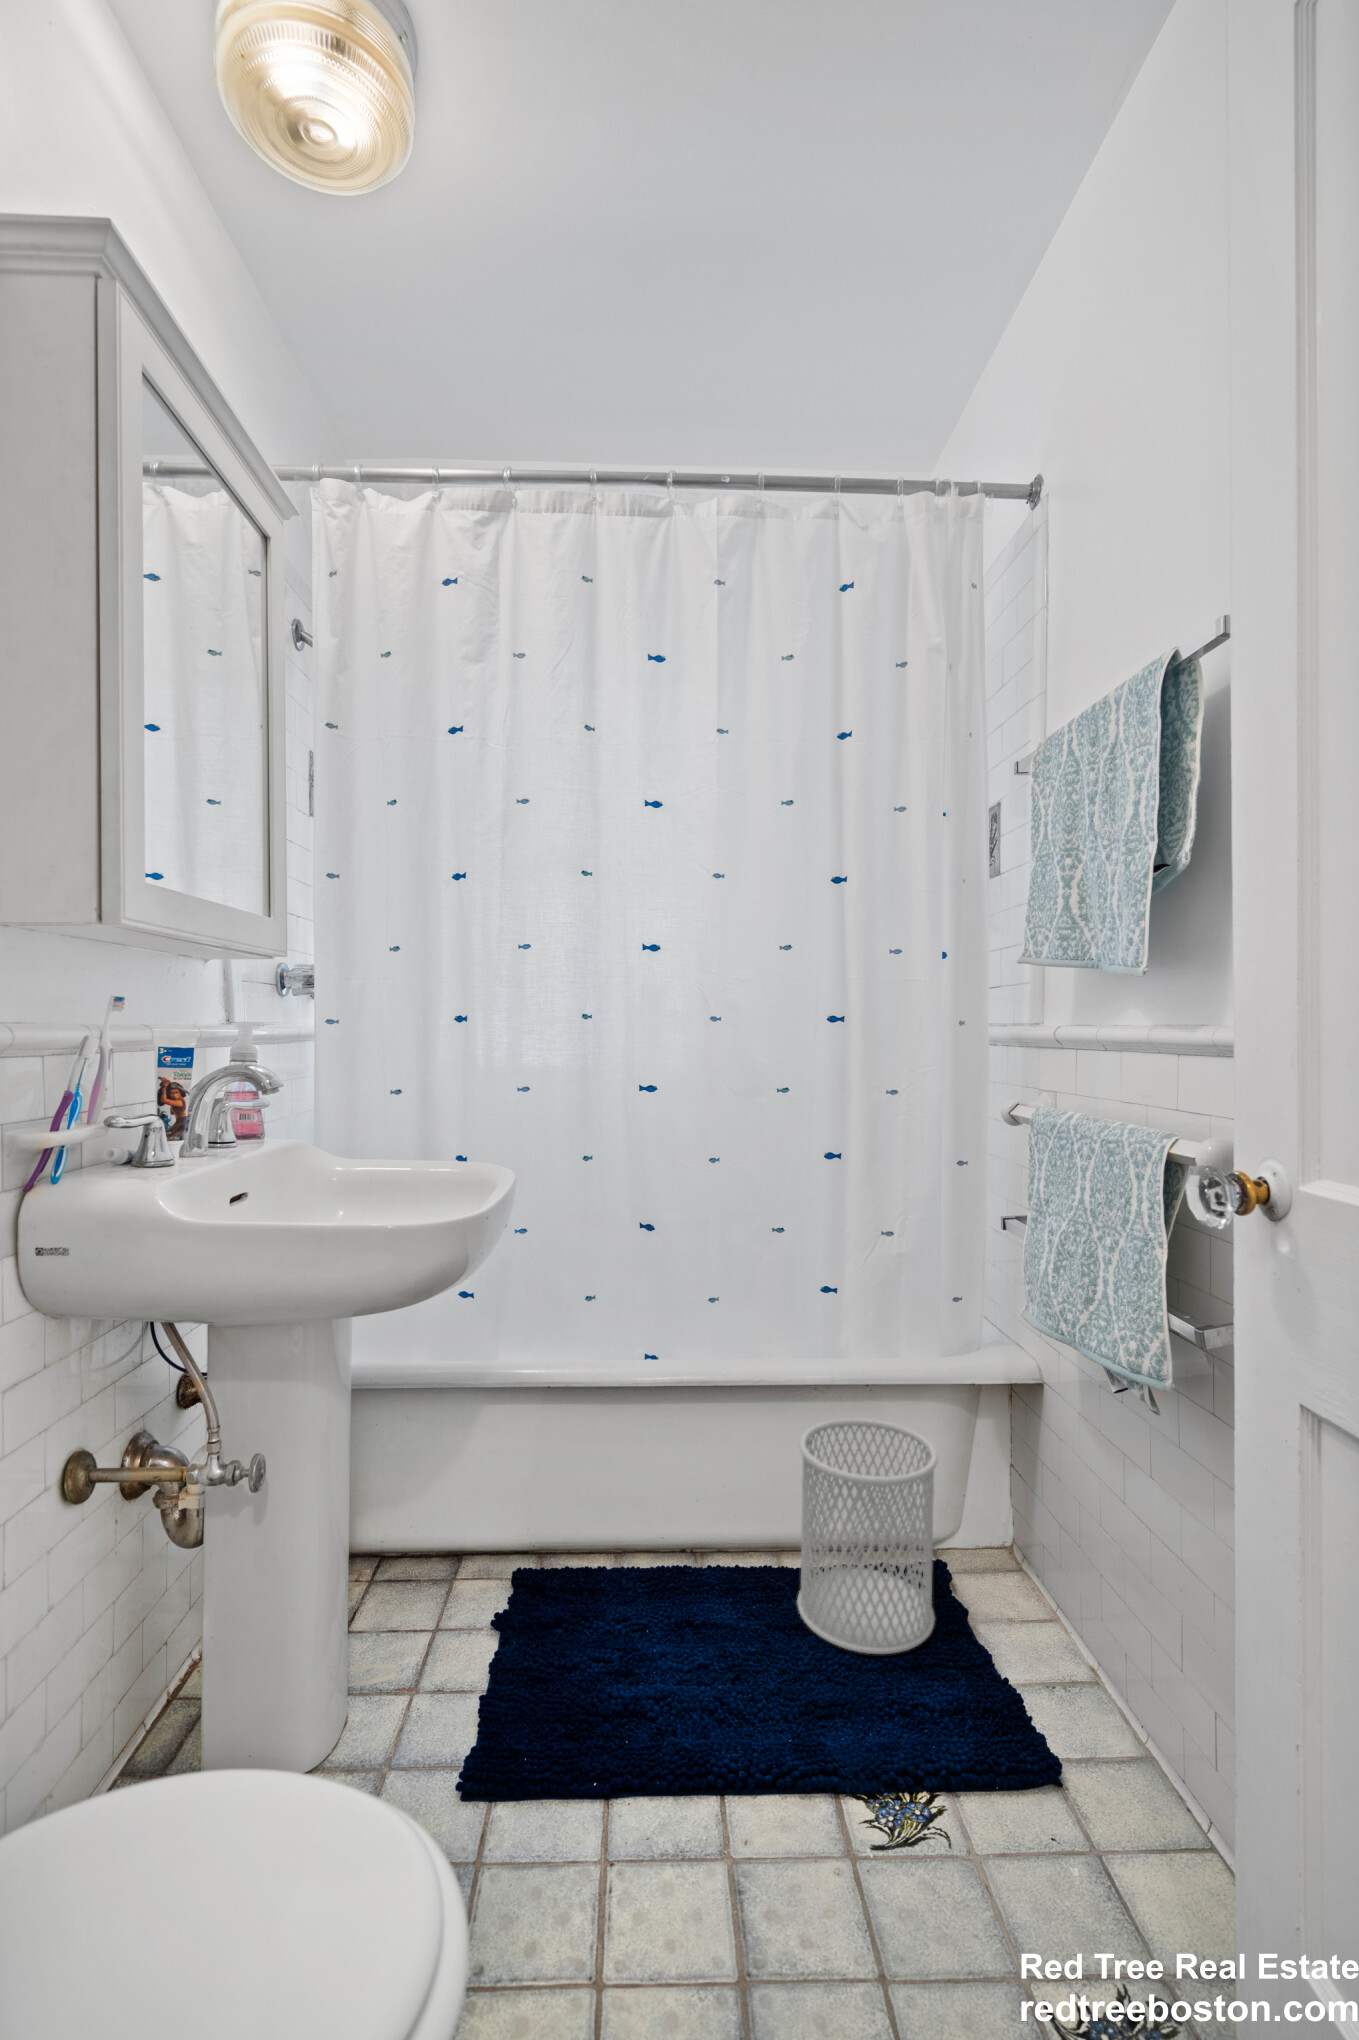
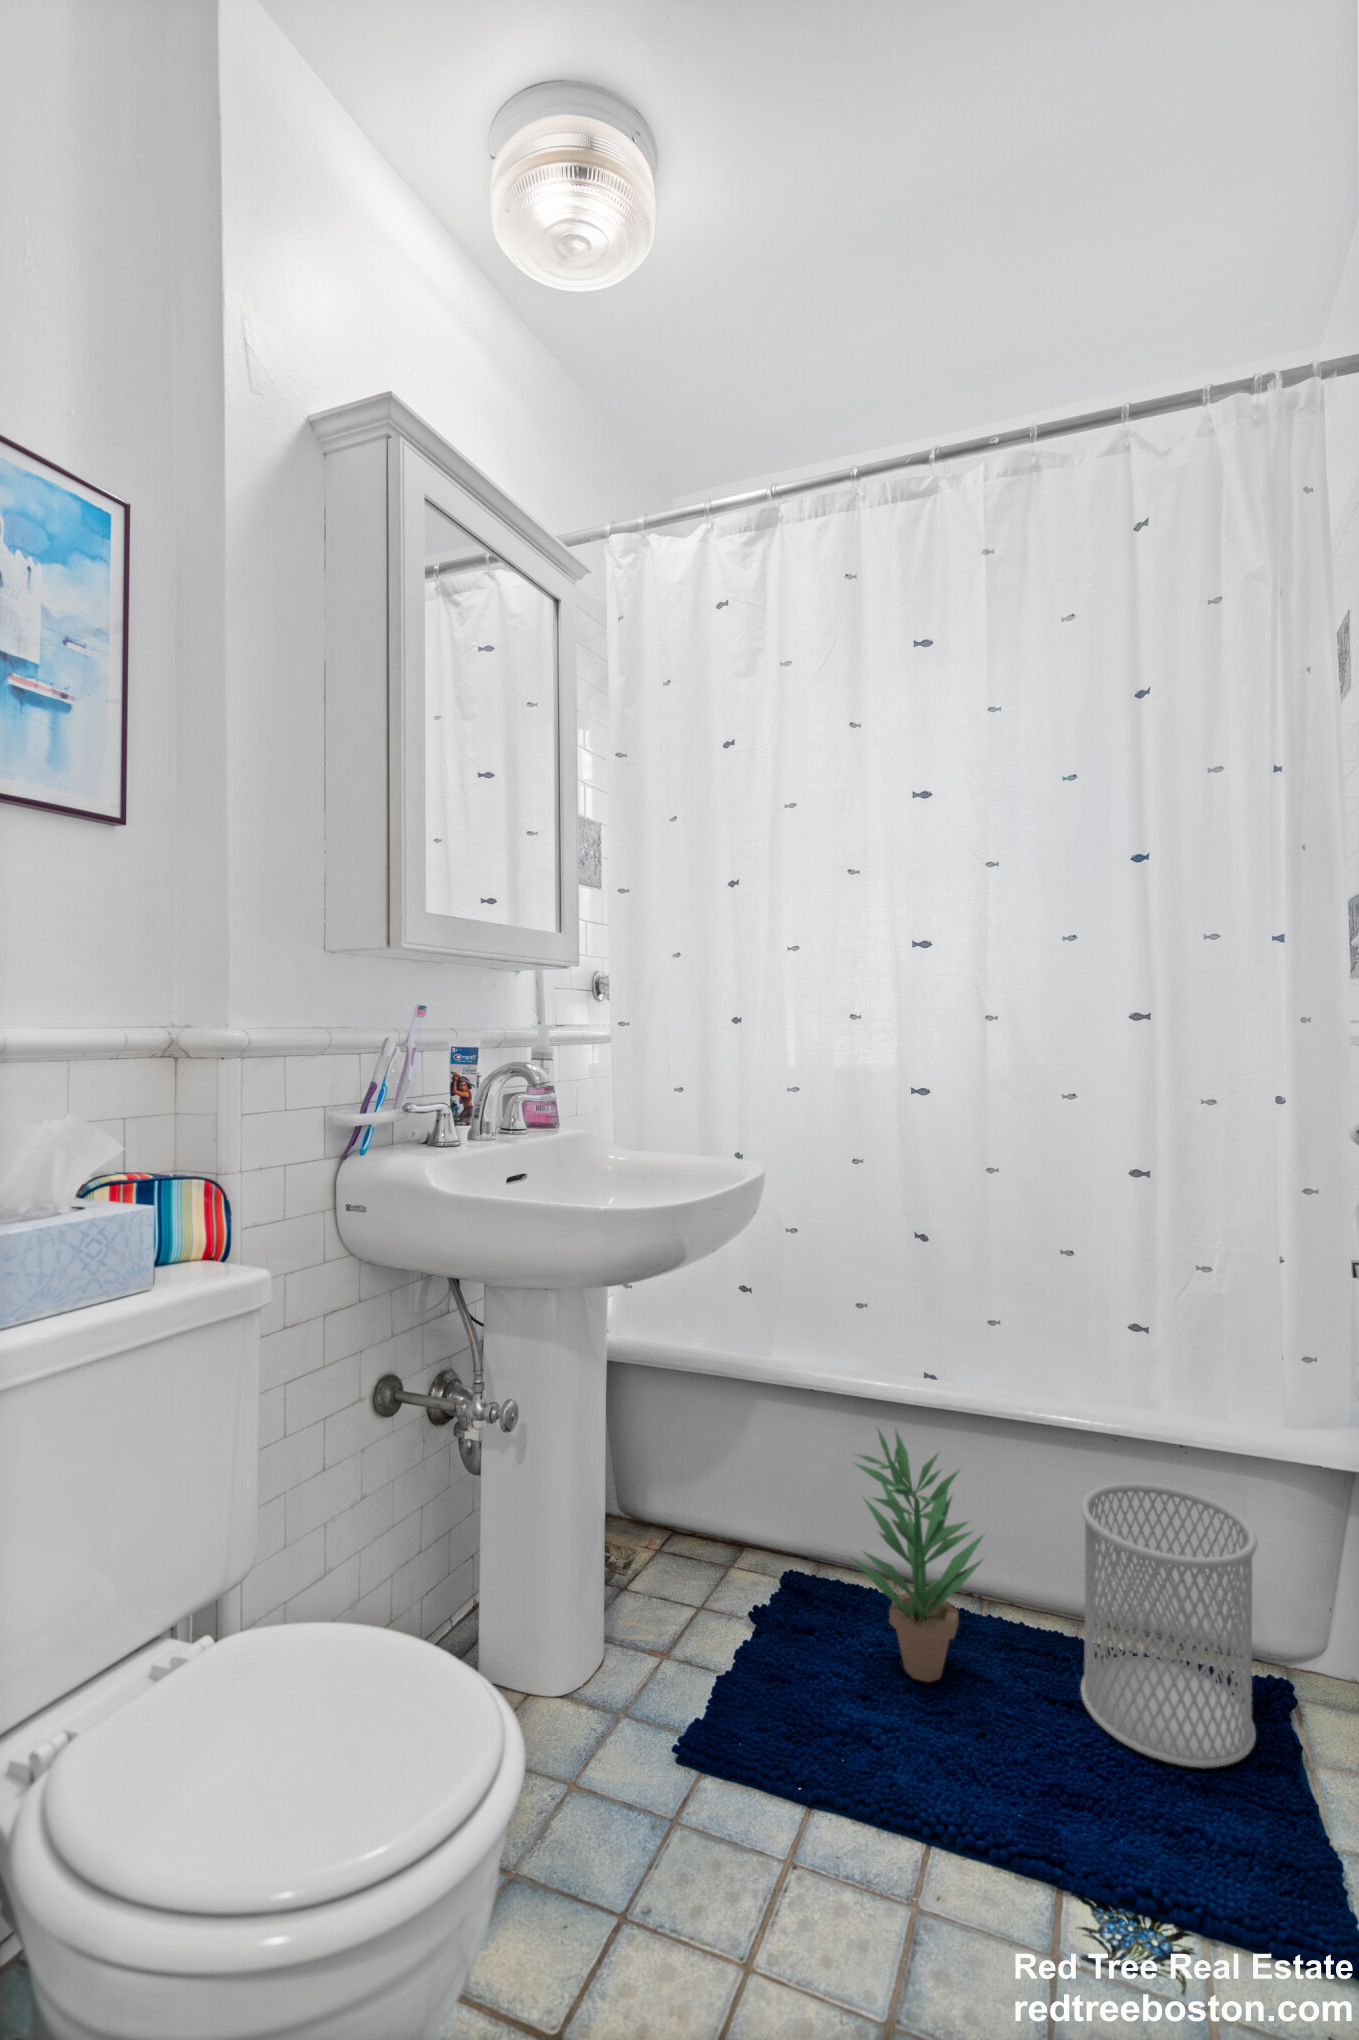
potted plant: none [601,1406,721,1642] -> present [852,1430,983,1682]

